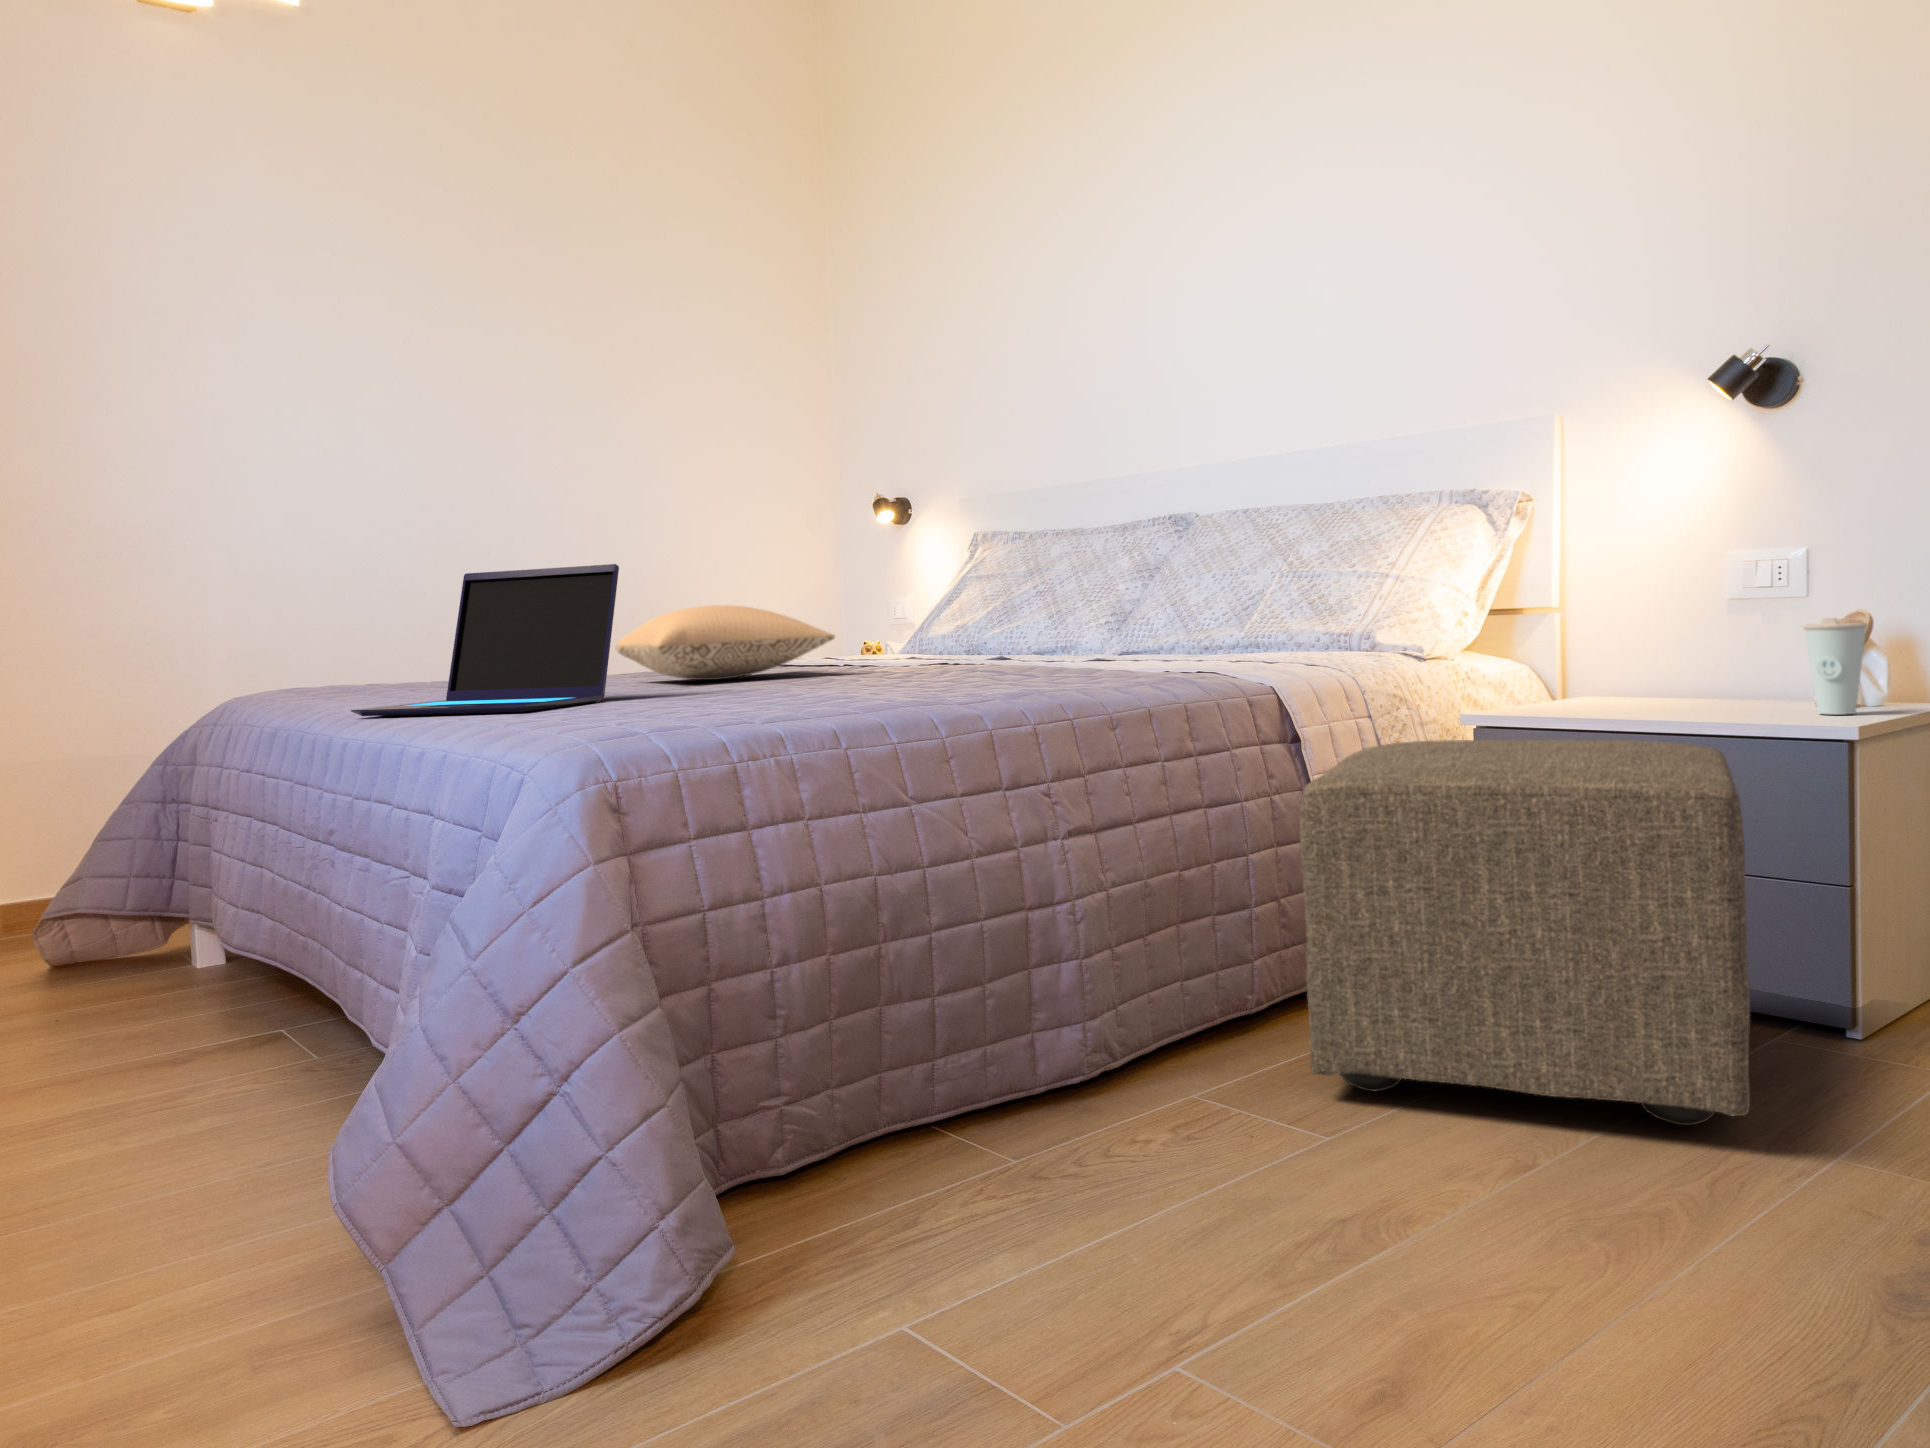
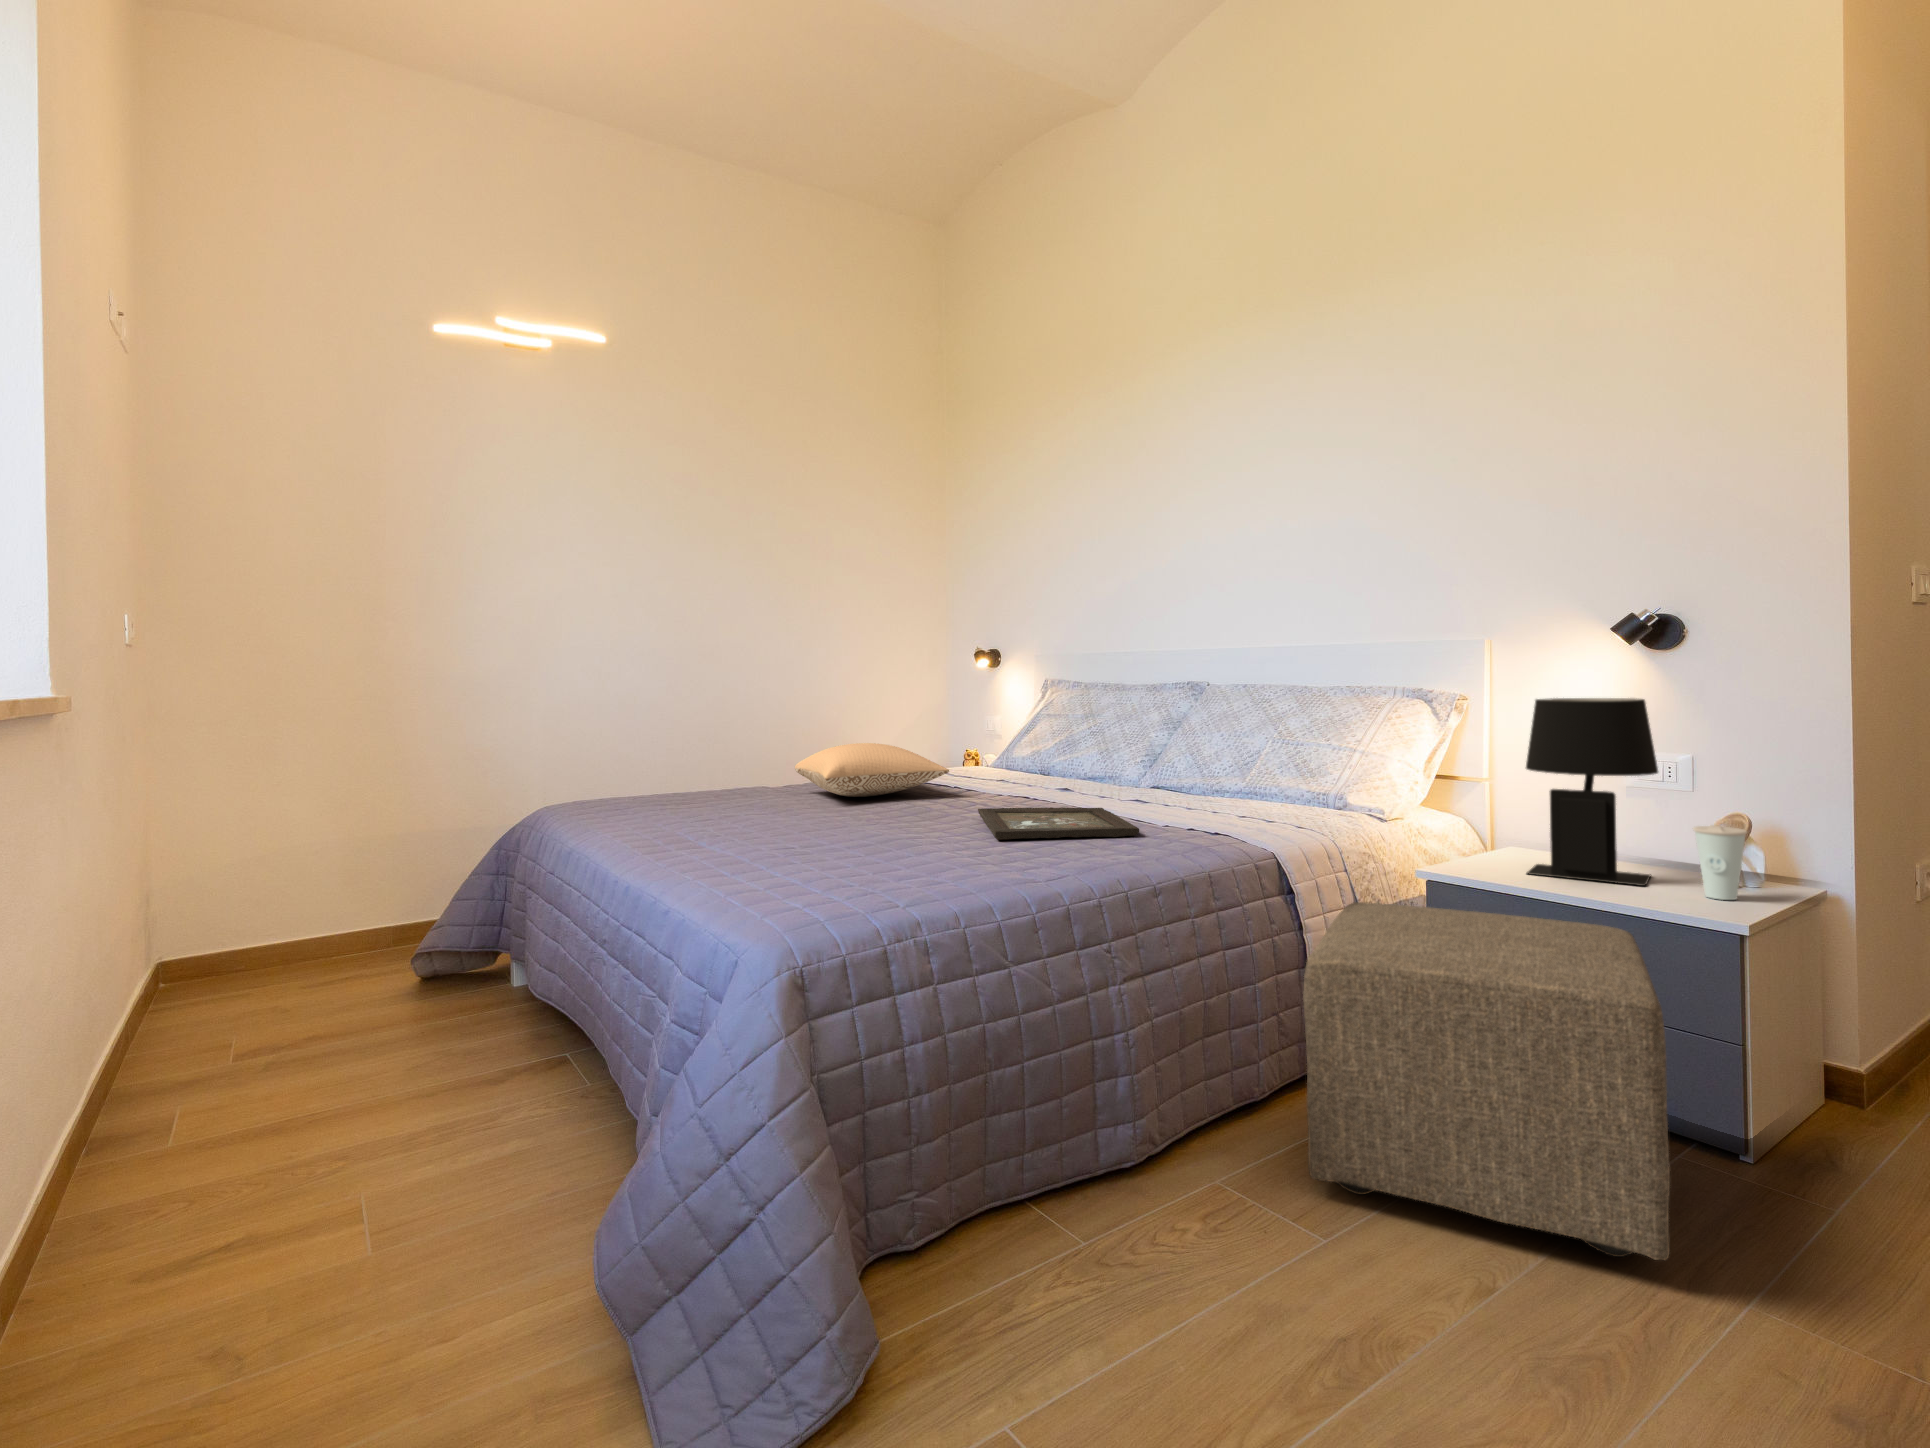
table lamp: none [1600,471,1766,711] -> present [1526,698,1658,886]
laptop: present [351,564,619,716] -> none [614,732,801,847]
tray: none [873,663,1091,689] -> present [978,807,1139,839]

